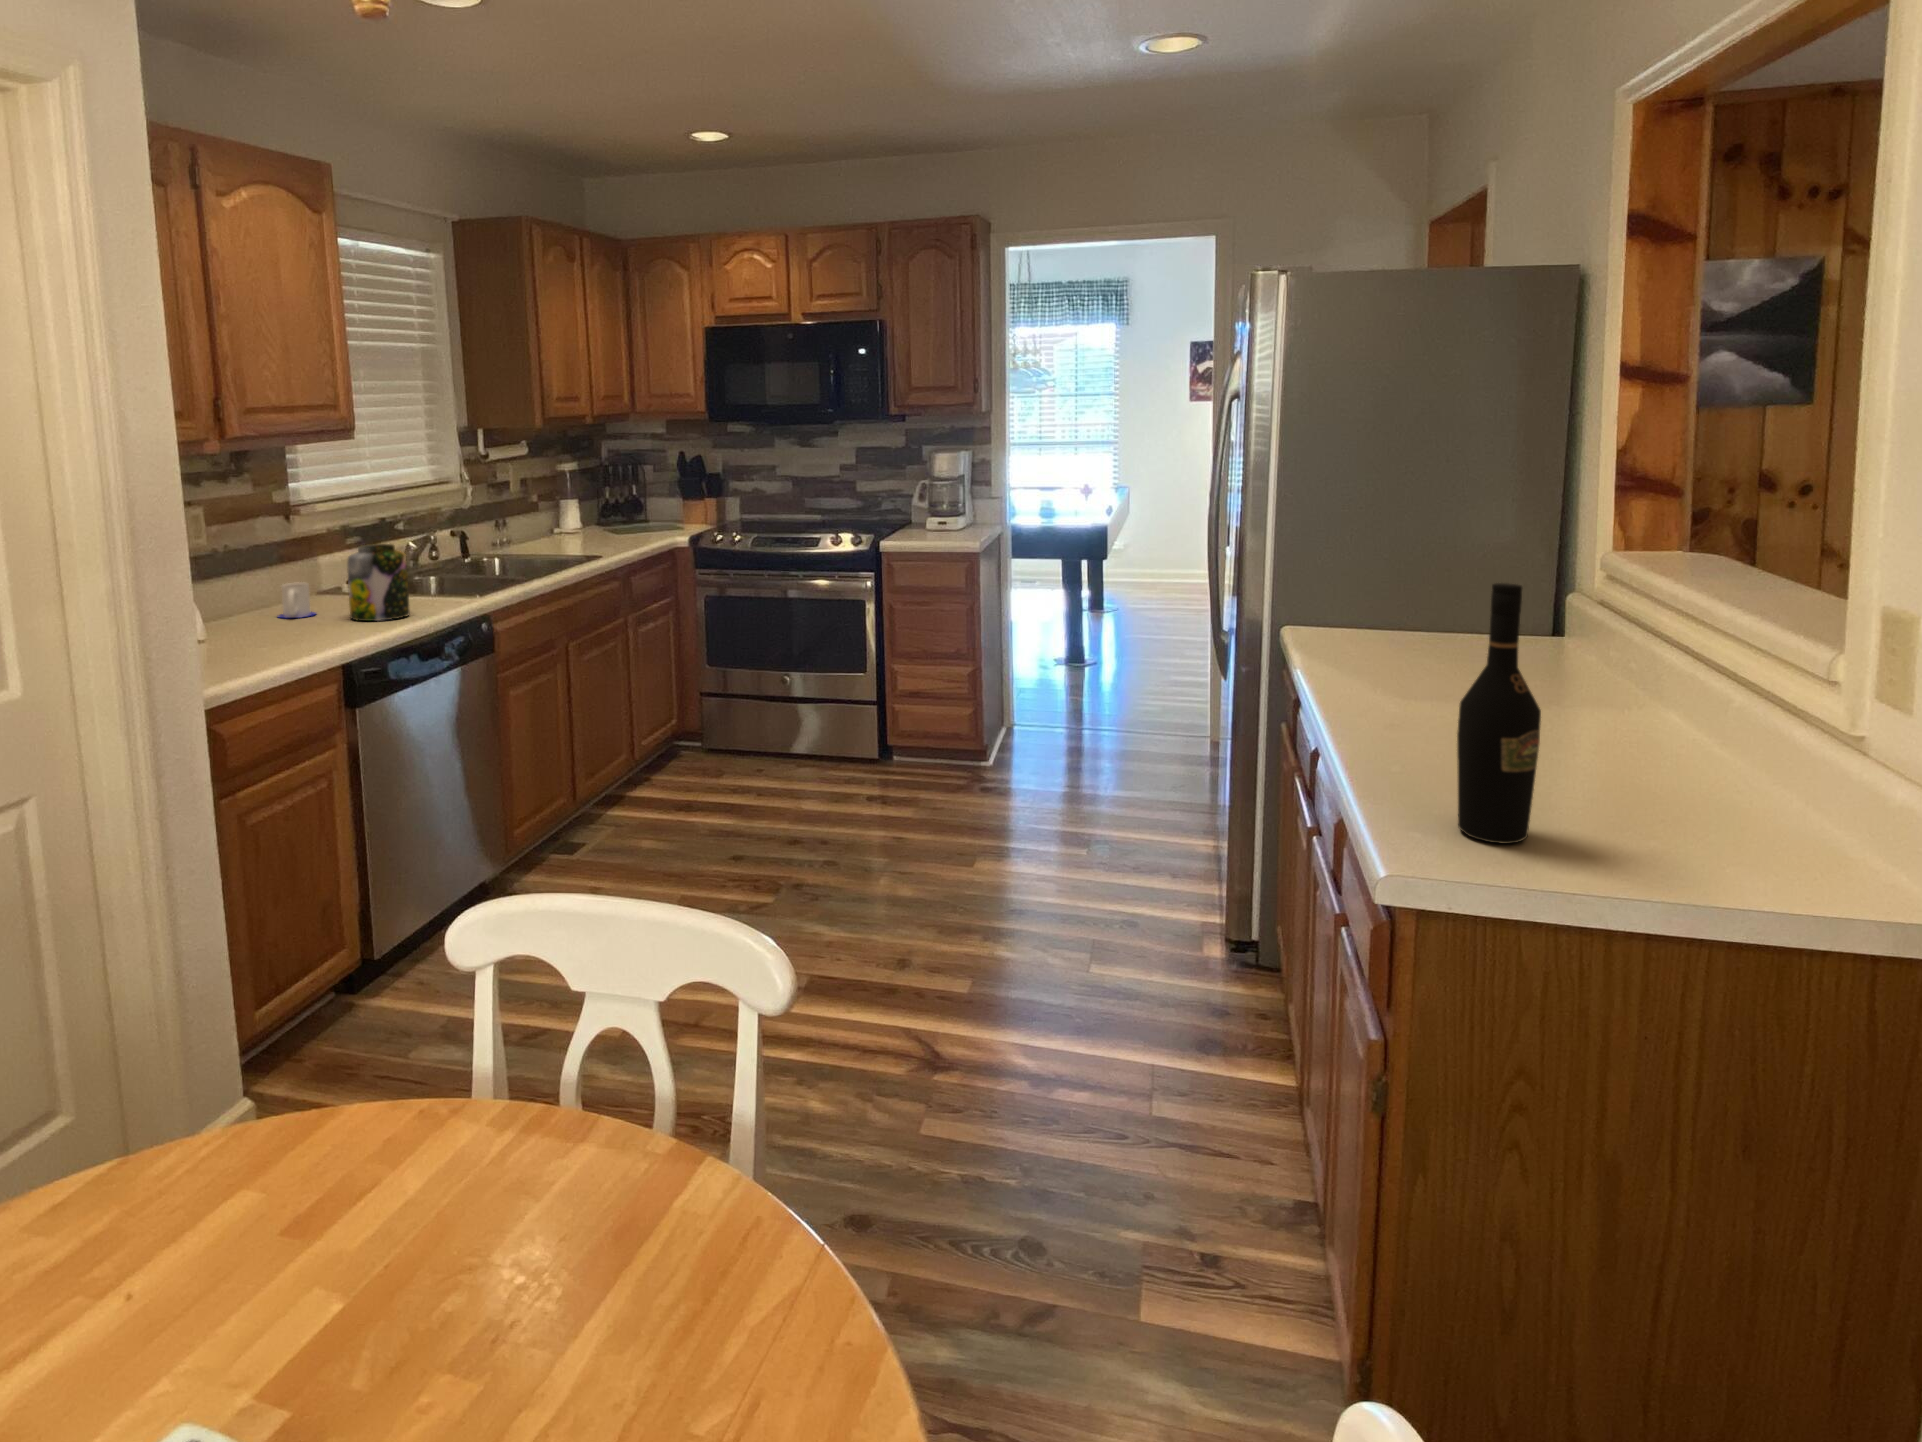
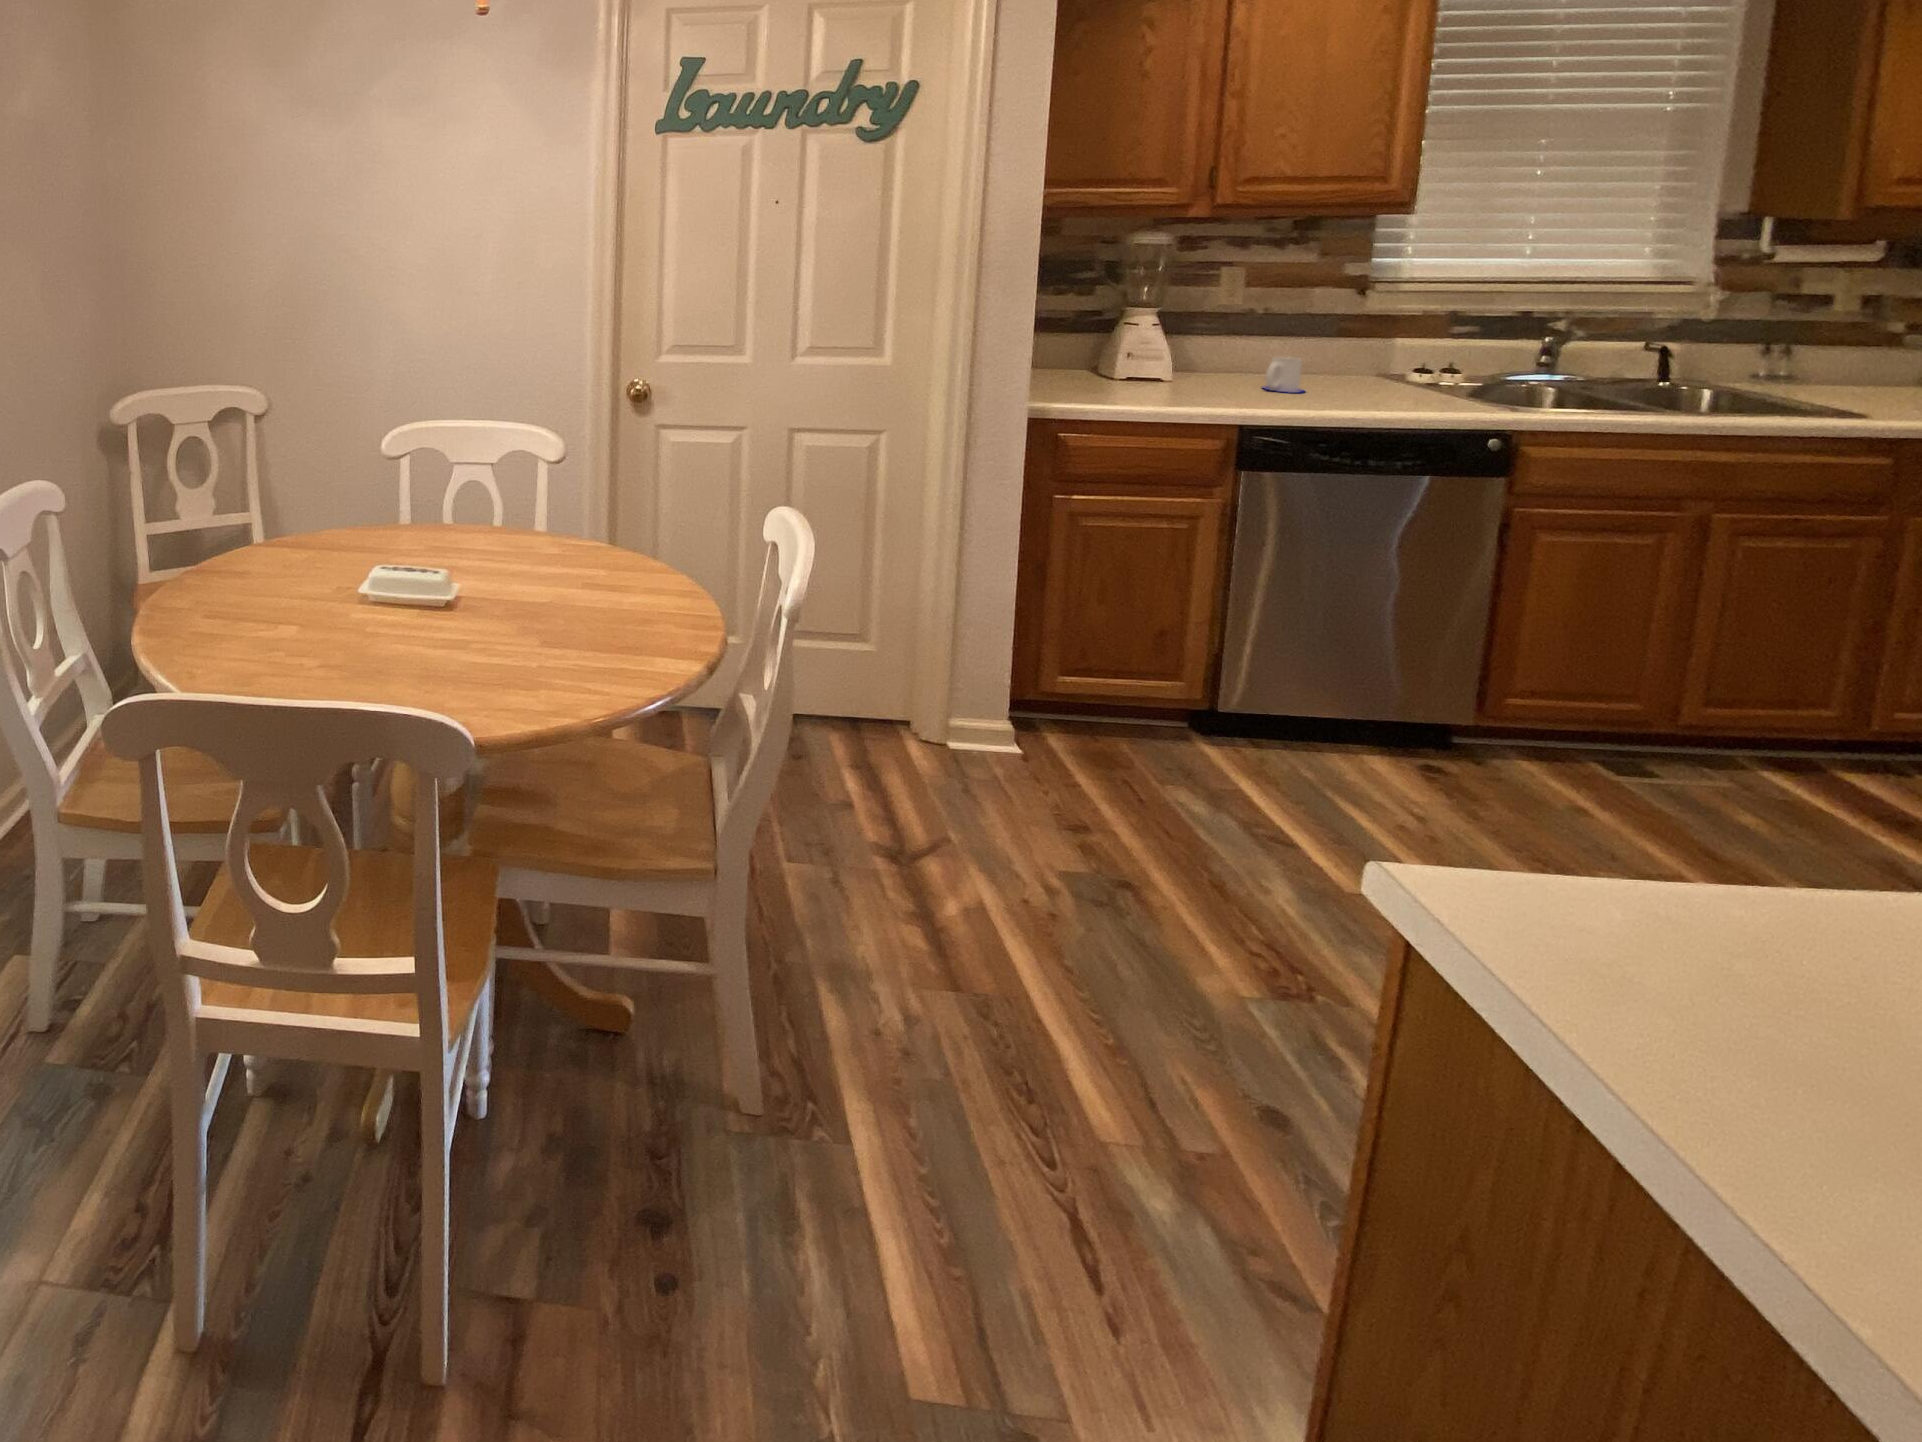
jar: present [347,544,410,621] -> none [1317,330,1396,413]
wine bottle: present [1457,583,1541,844] -> none [1639,576,1849,1035]

